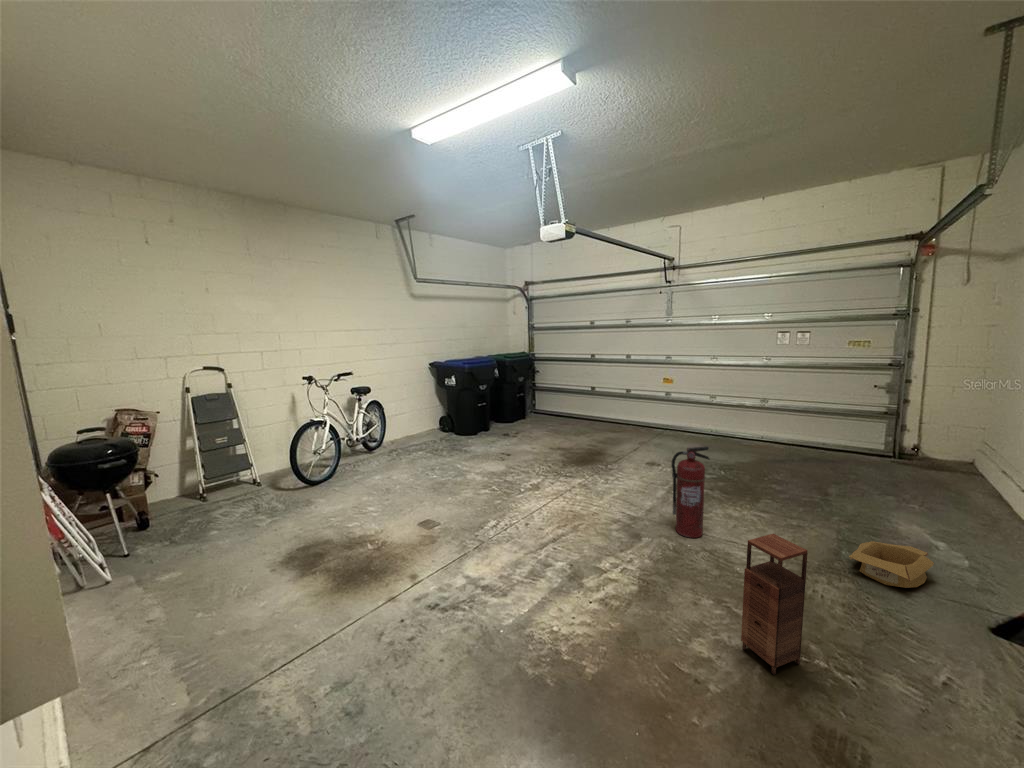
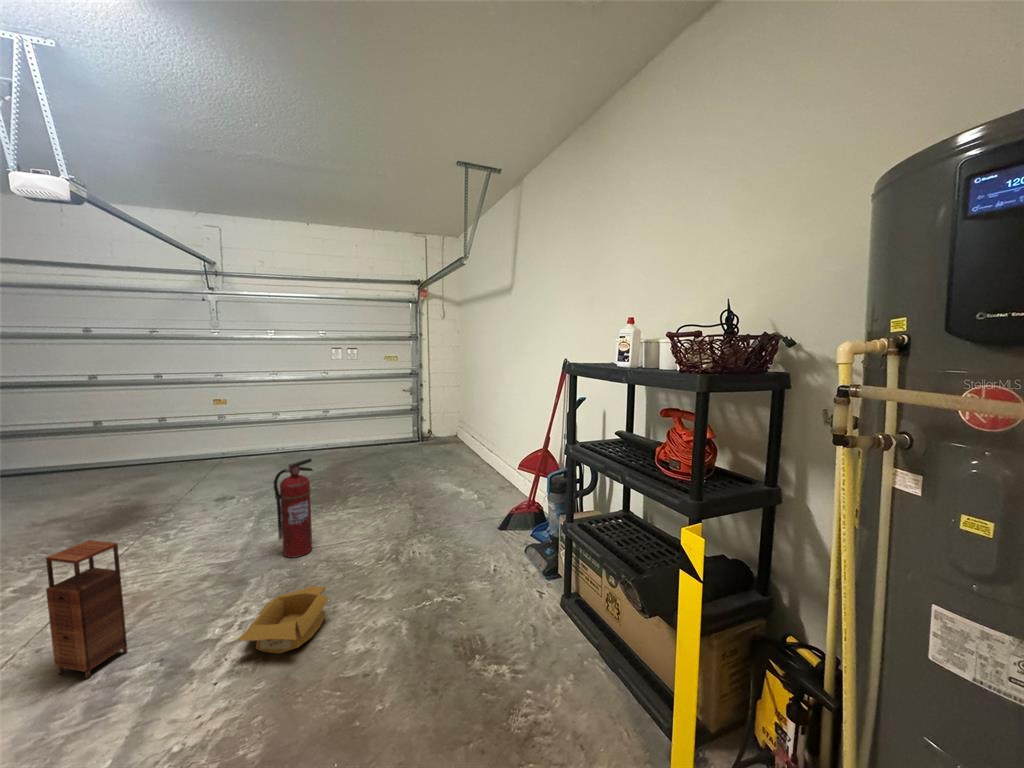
storage cabinet: present [741,534,808,675] -> present [46,540,127,679]
cardboard box: present [849,541,934,588] -> present [238,586,329,653]

